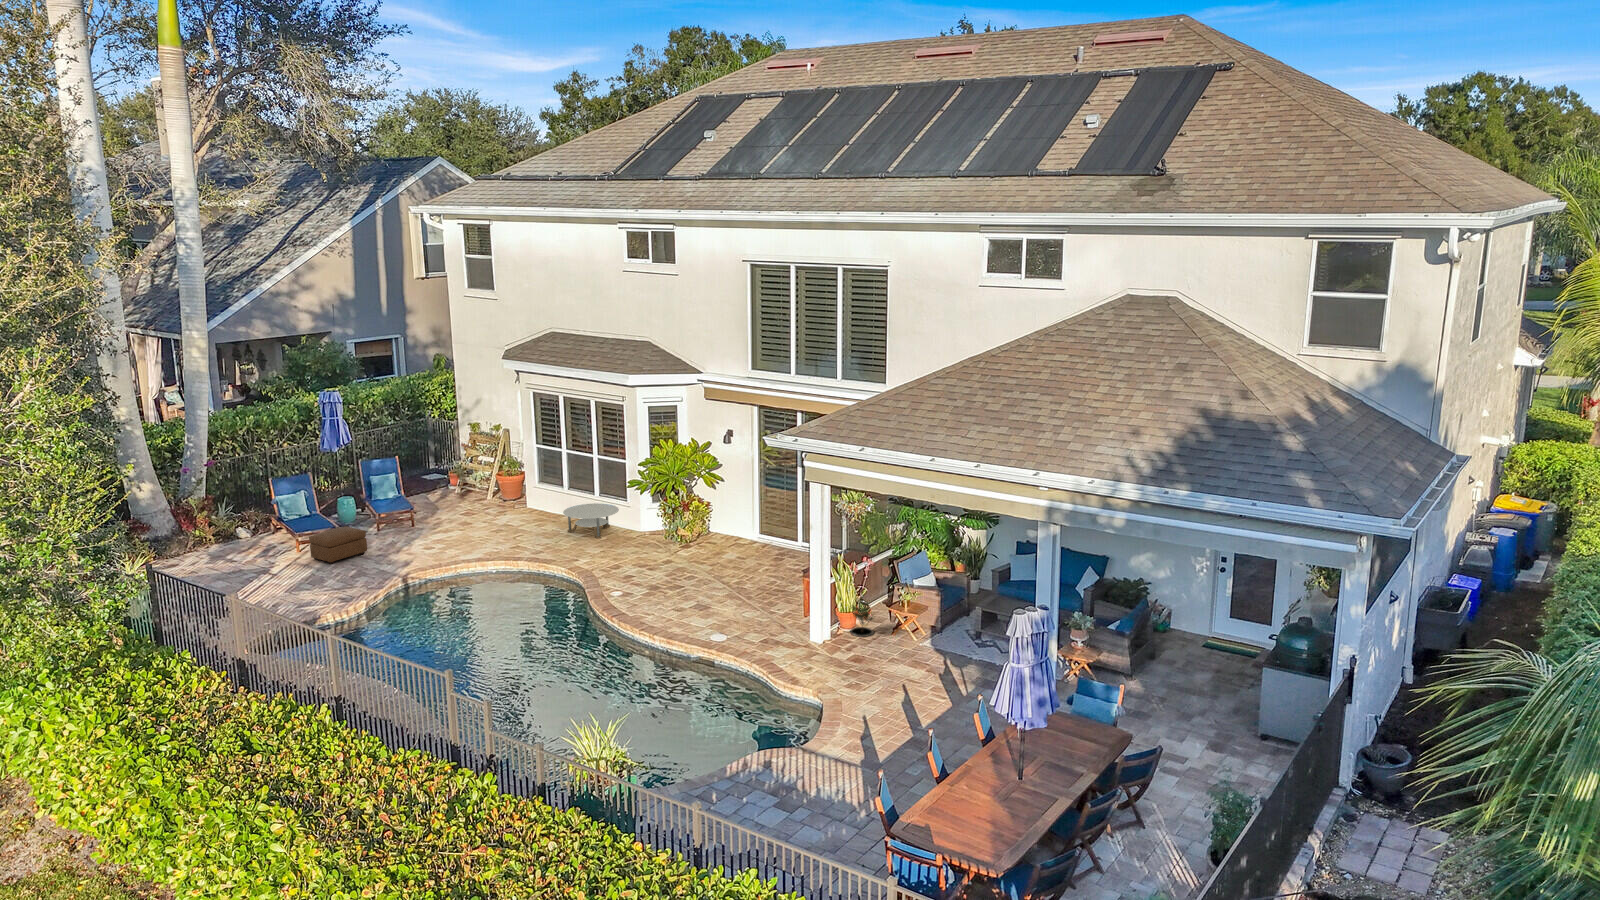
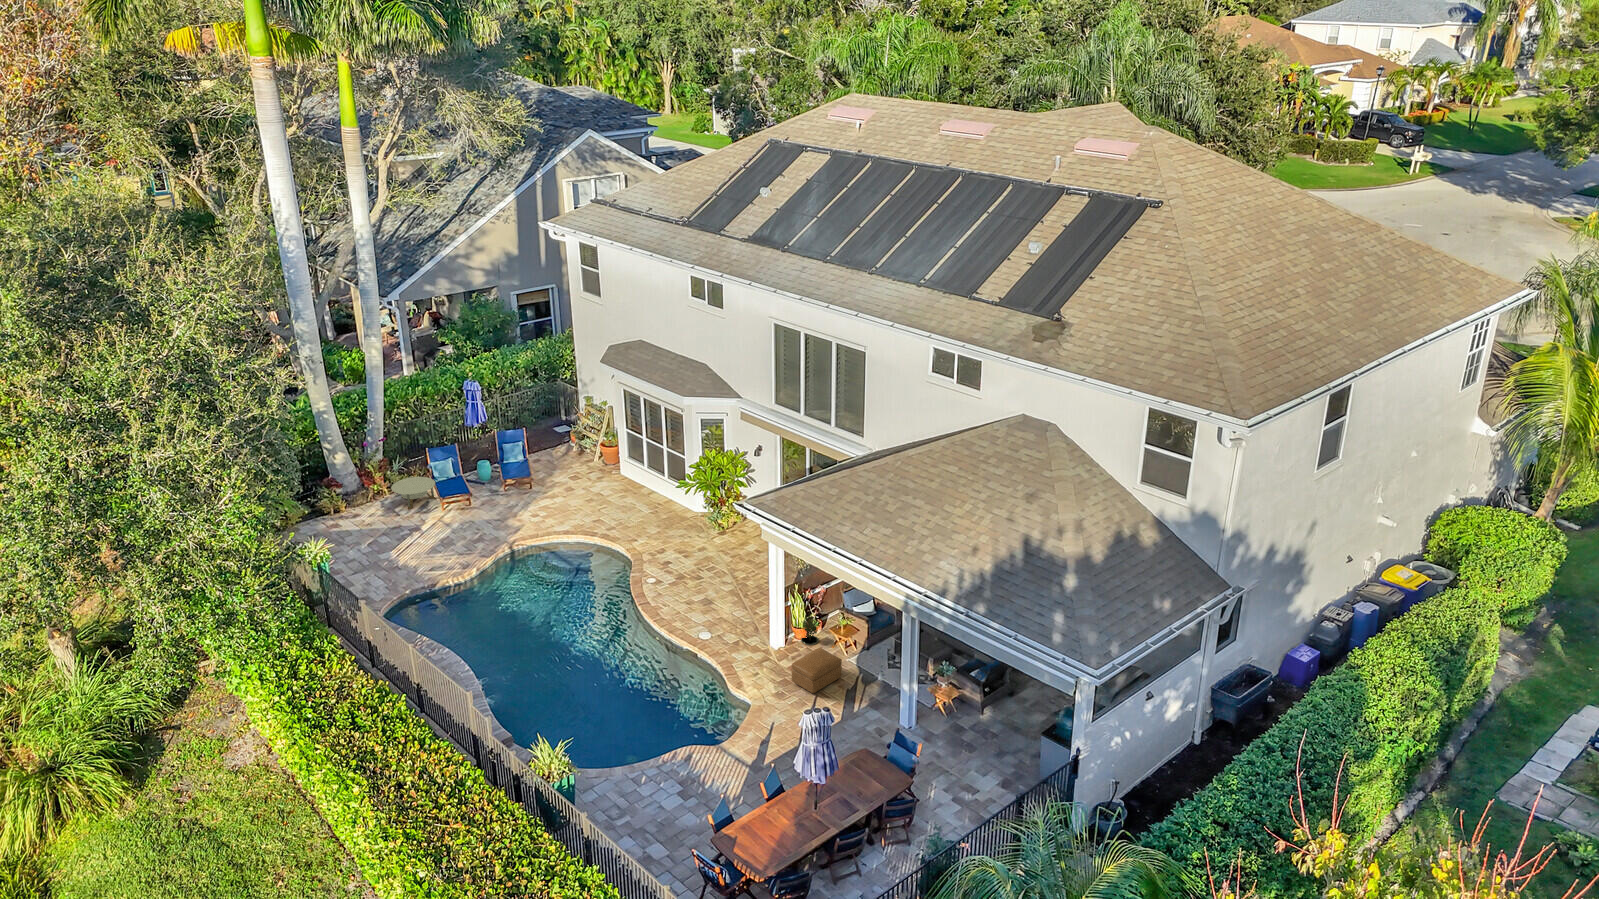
round table: present [563,503,619,539] -> present [391,477,435,509]
ottoman: present [309,526,367,564] -> present [792,648,842,694]

